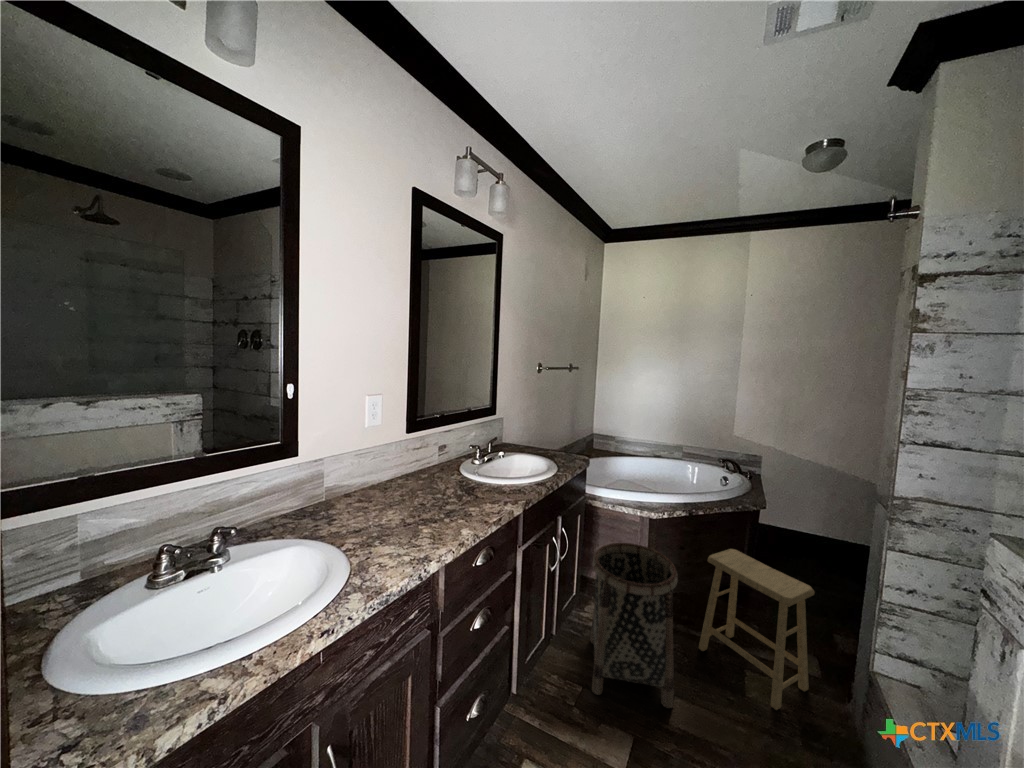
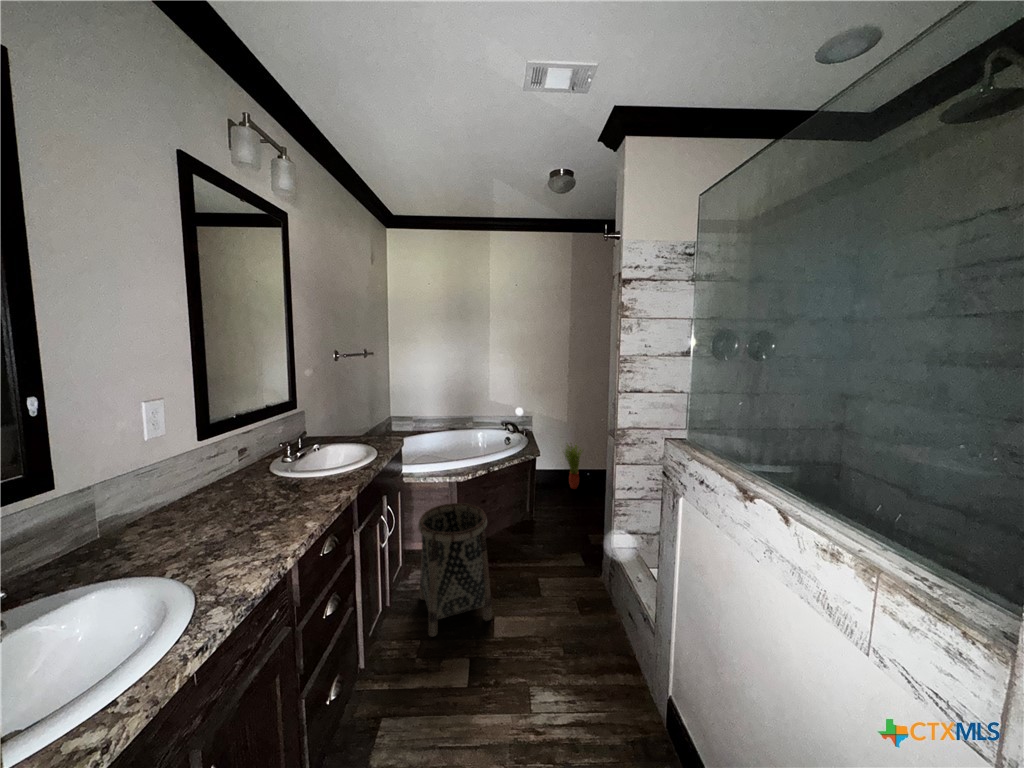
potted plant: none [814,500,854,570] -> present [565,444,582,489]
footstool: present [699,549,815,710] -> none [503,488,571,590]

